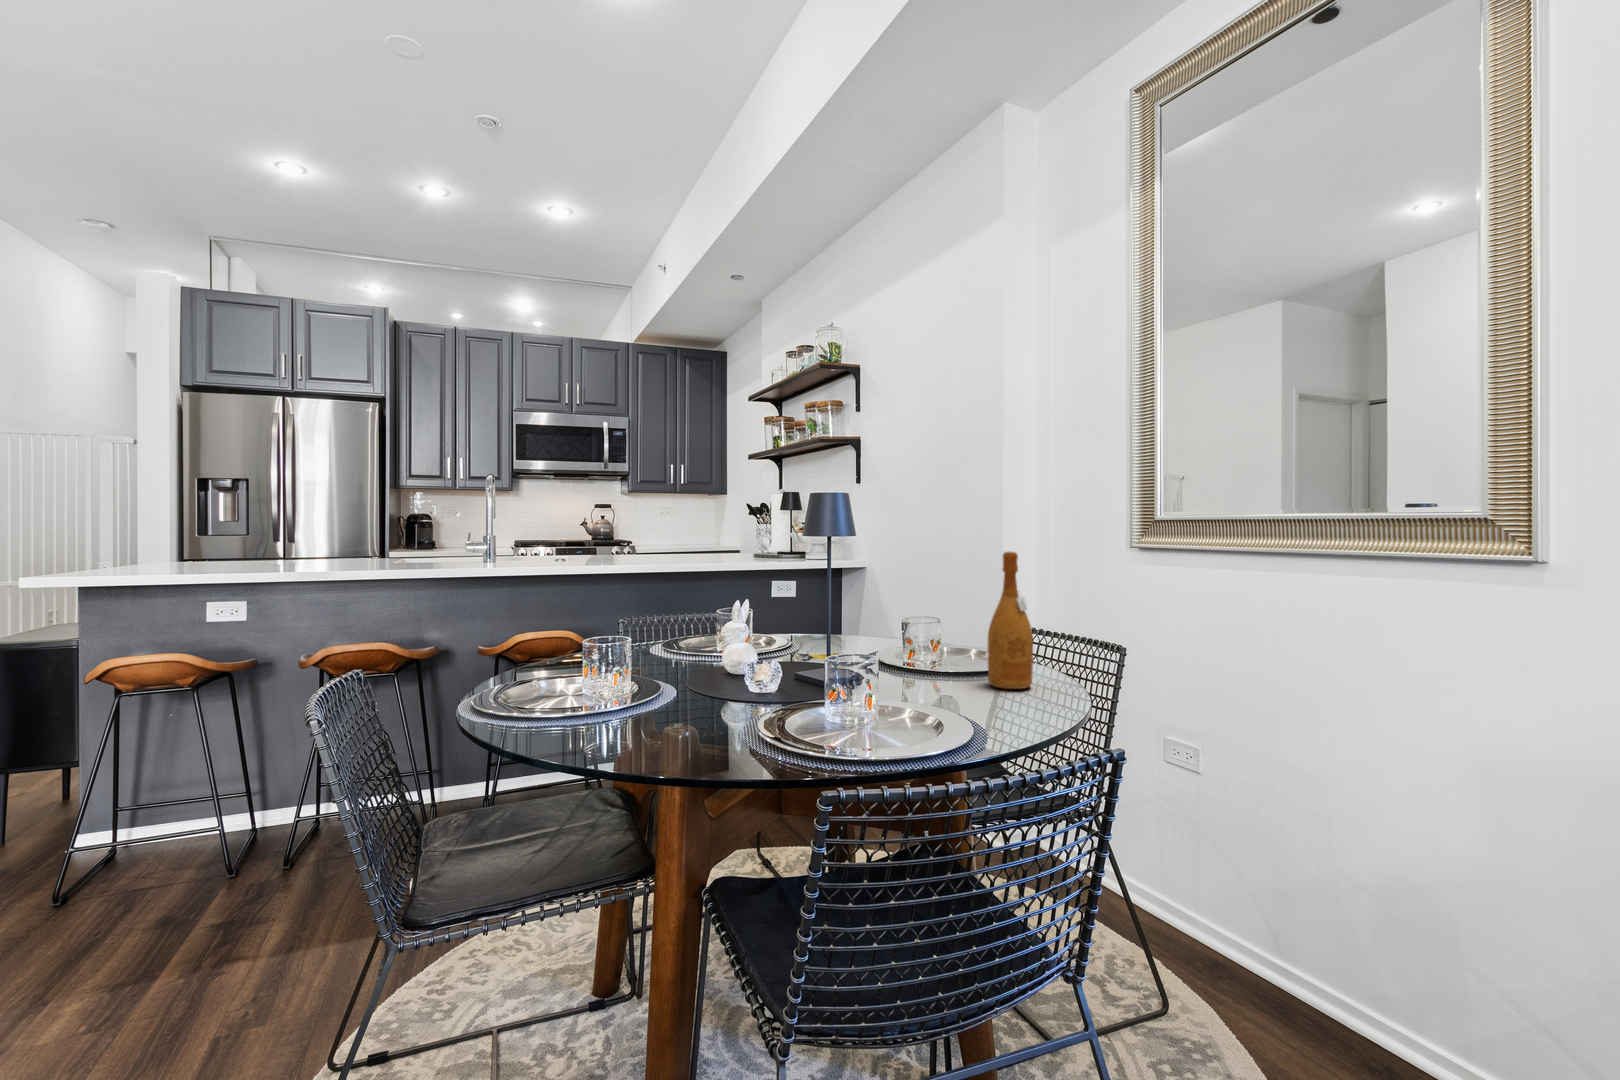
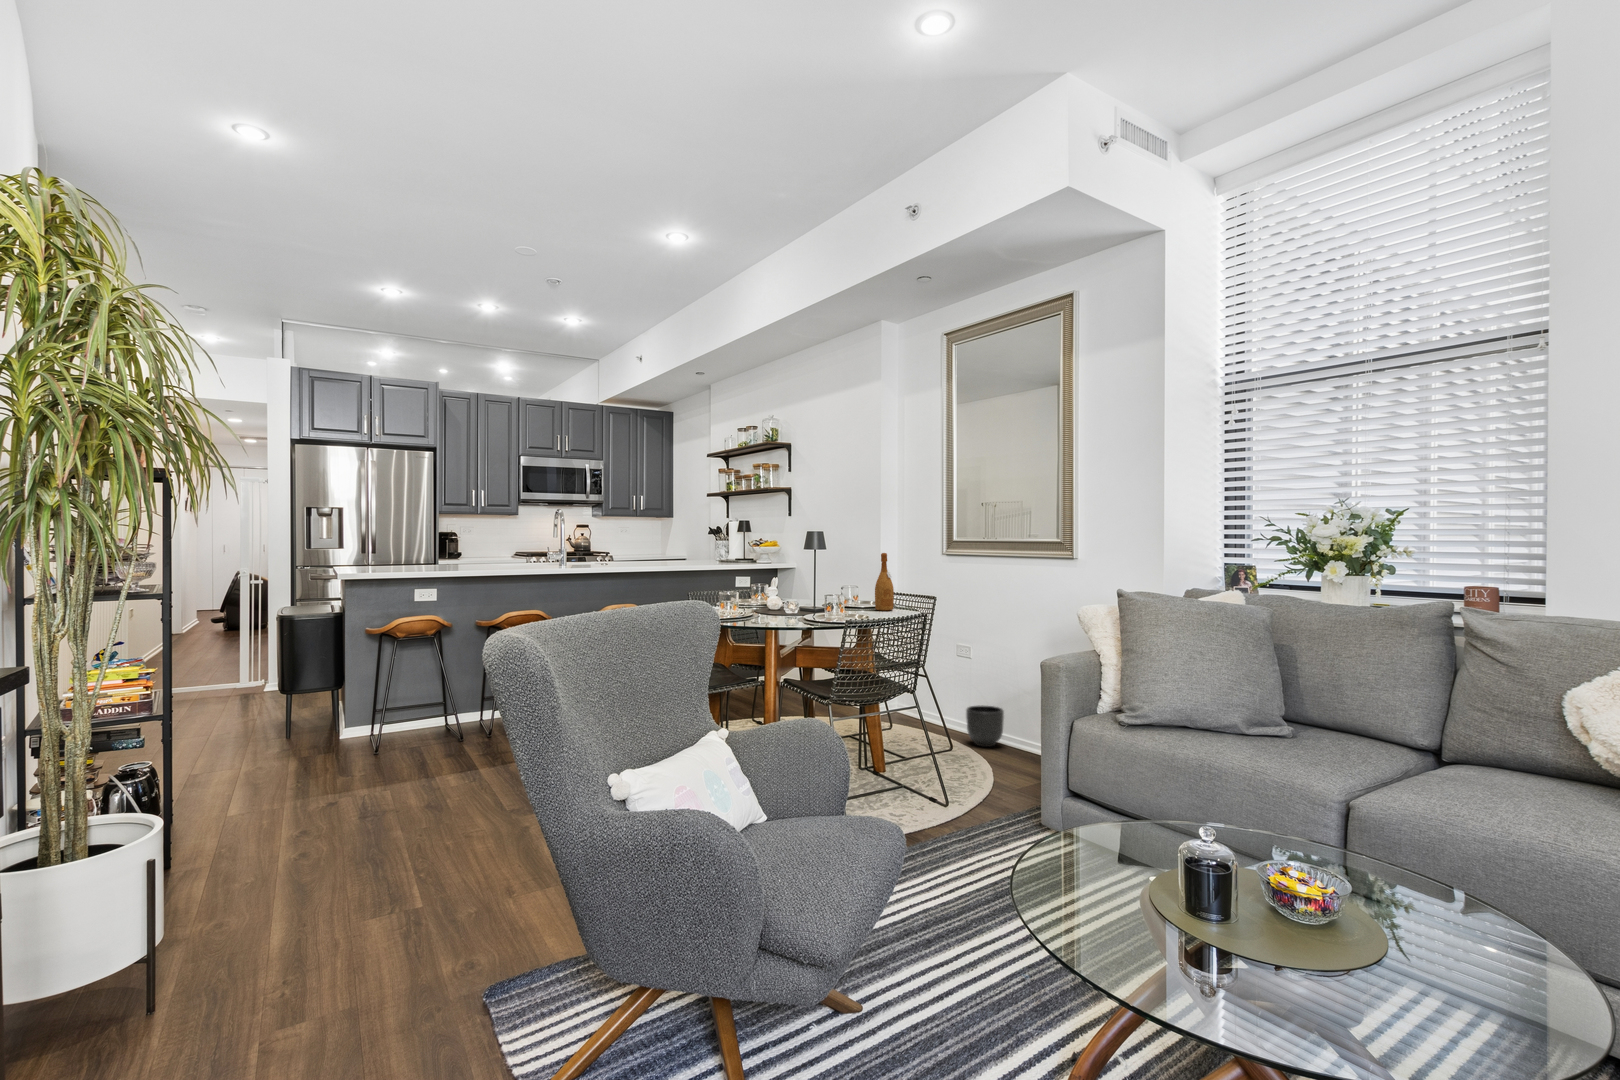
planter: none [1210,908,1311,1027] -> present [966,705,1004,747]

